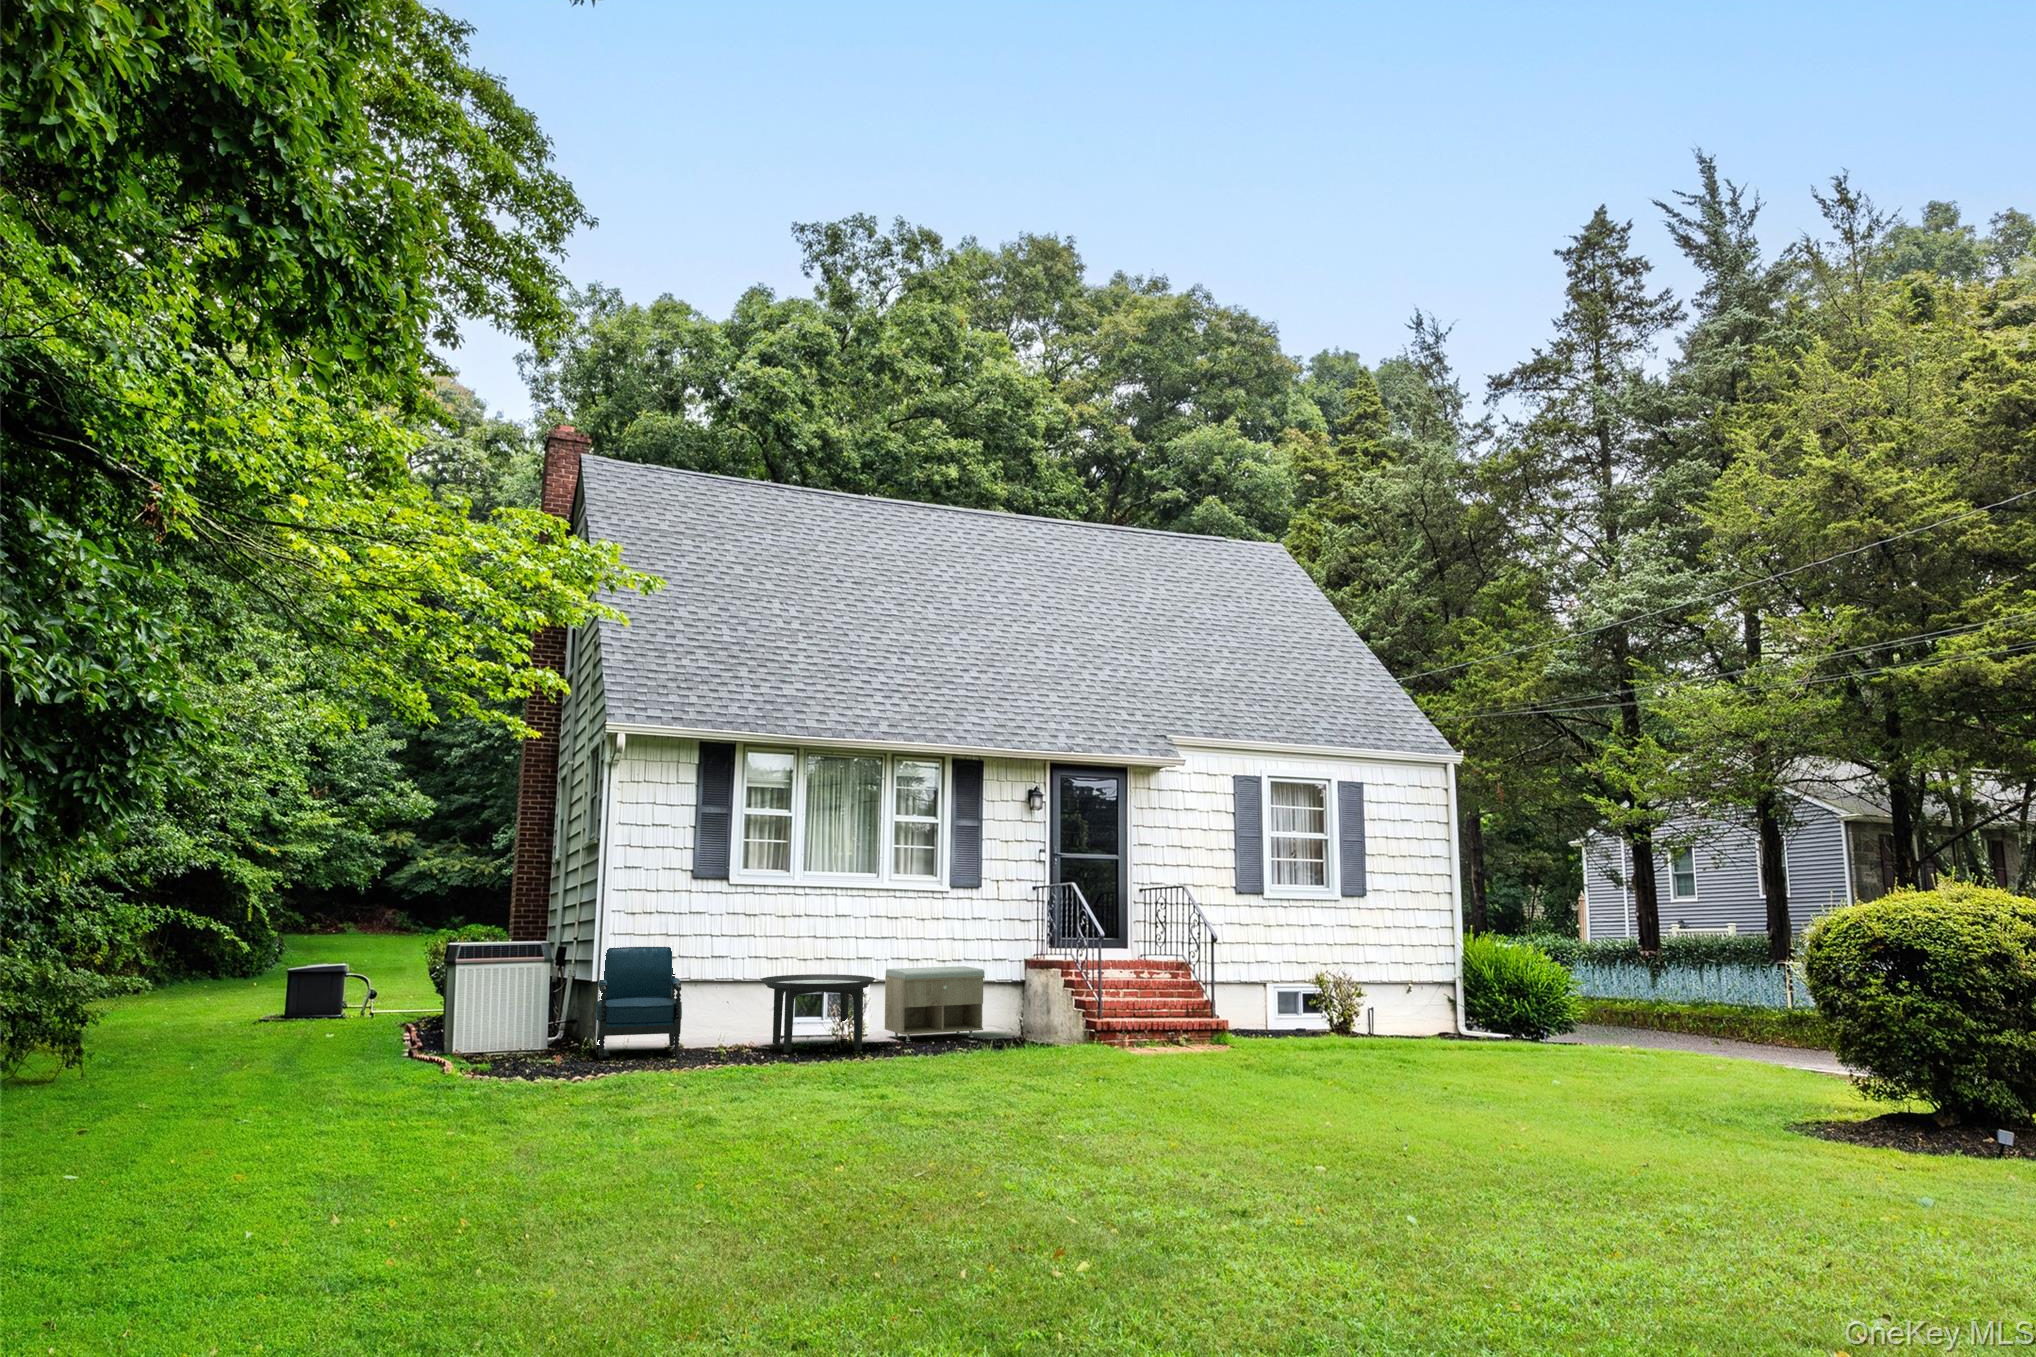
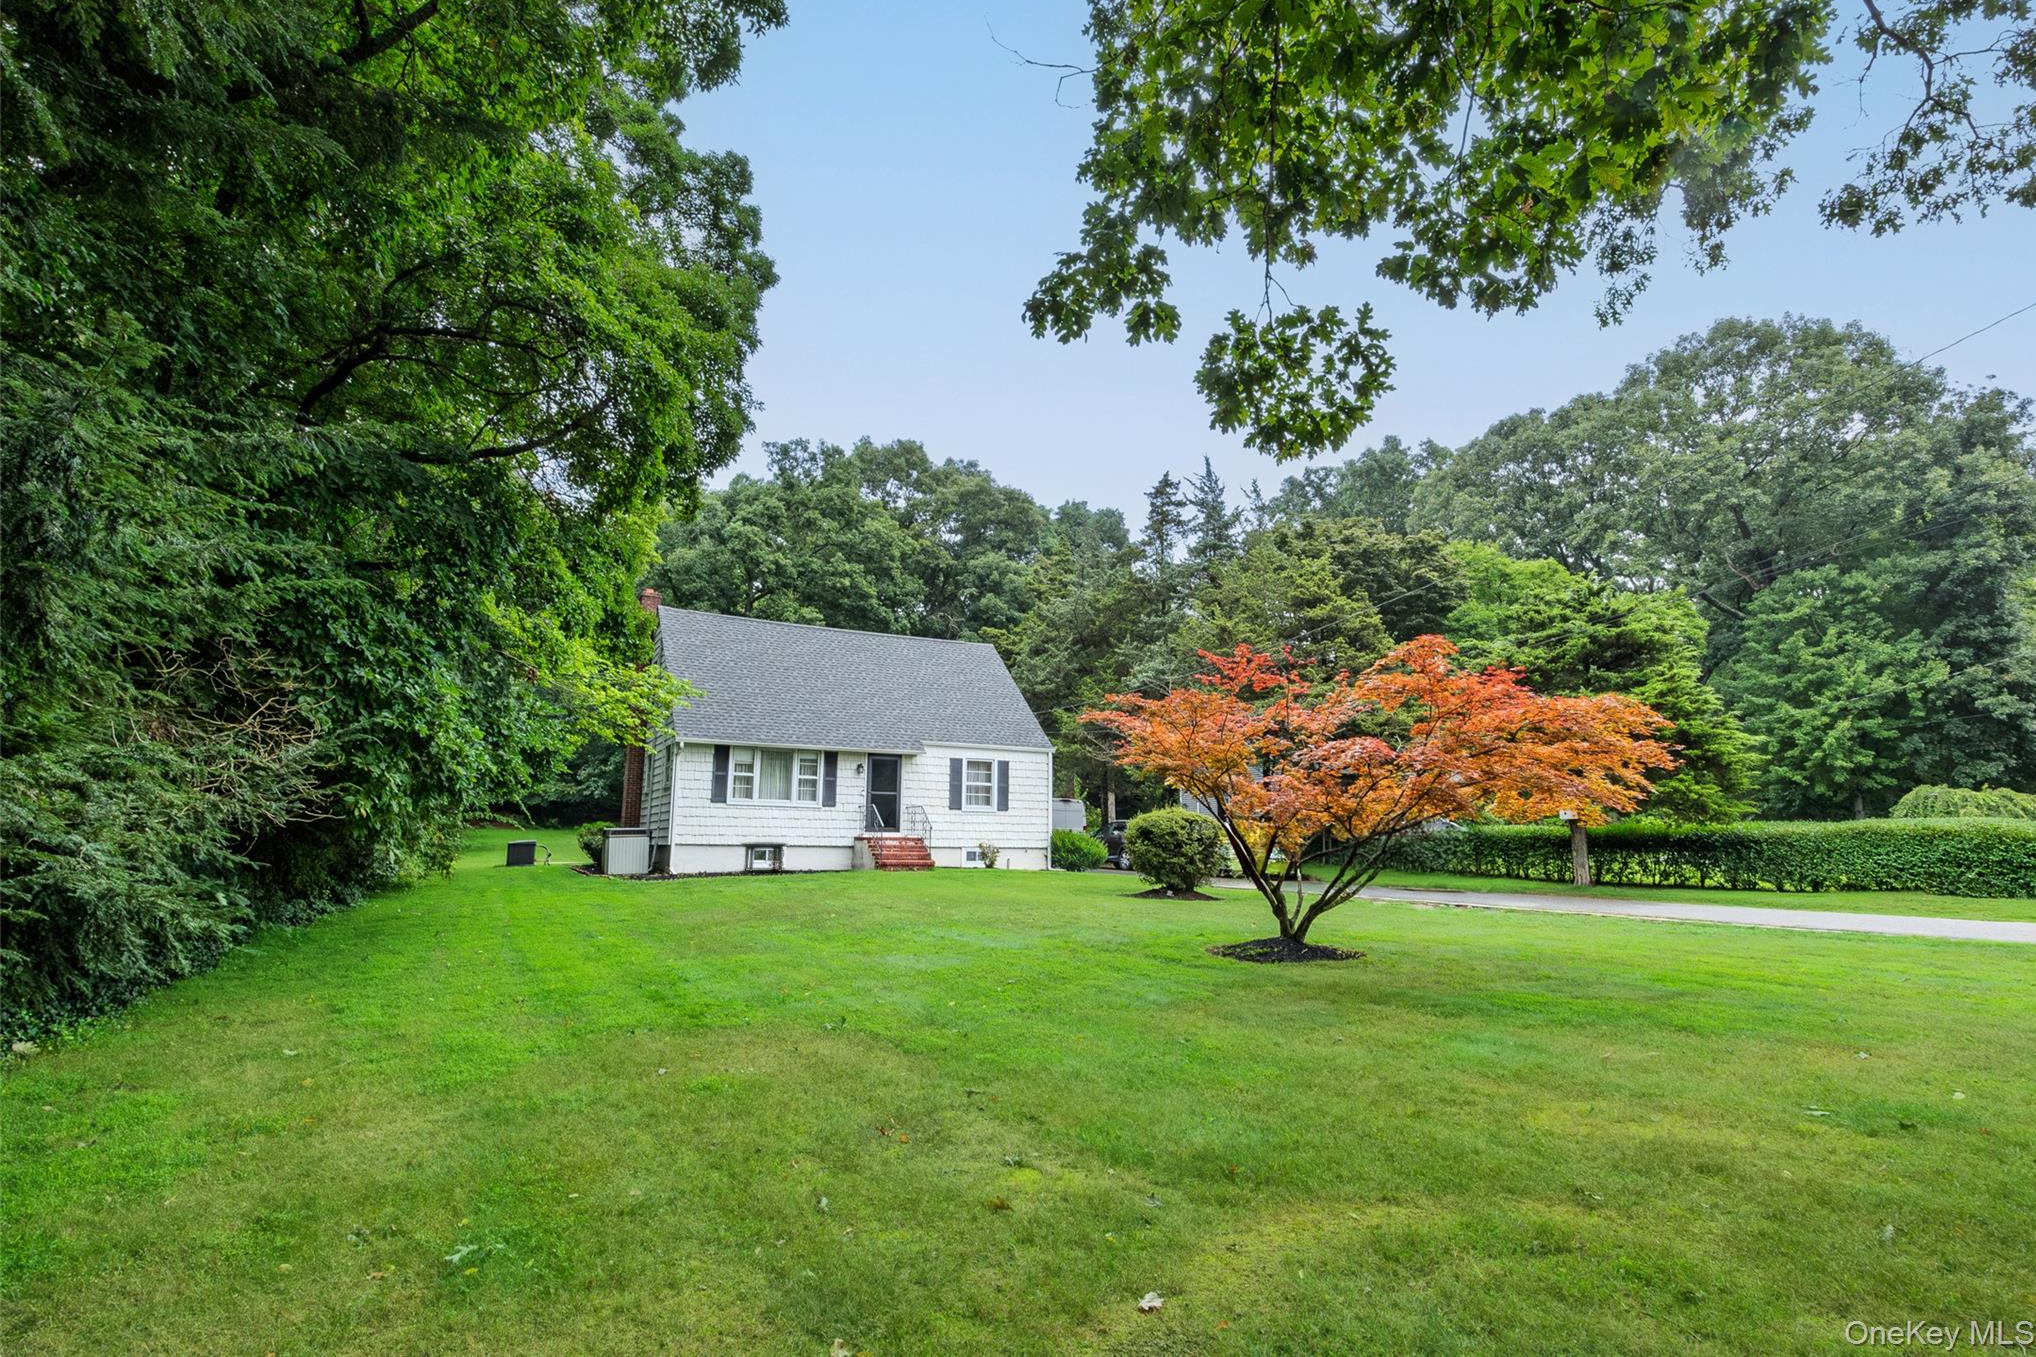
chair: present [596,947,682,1059] -> none [671,830,707,874]
storage bench: present [885,966,984,1041] -> none [792,840,835,870]

